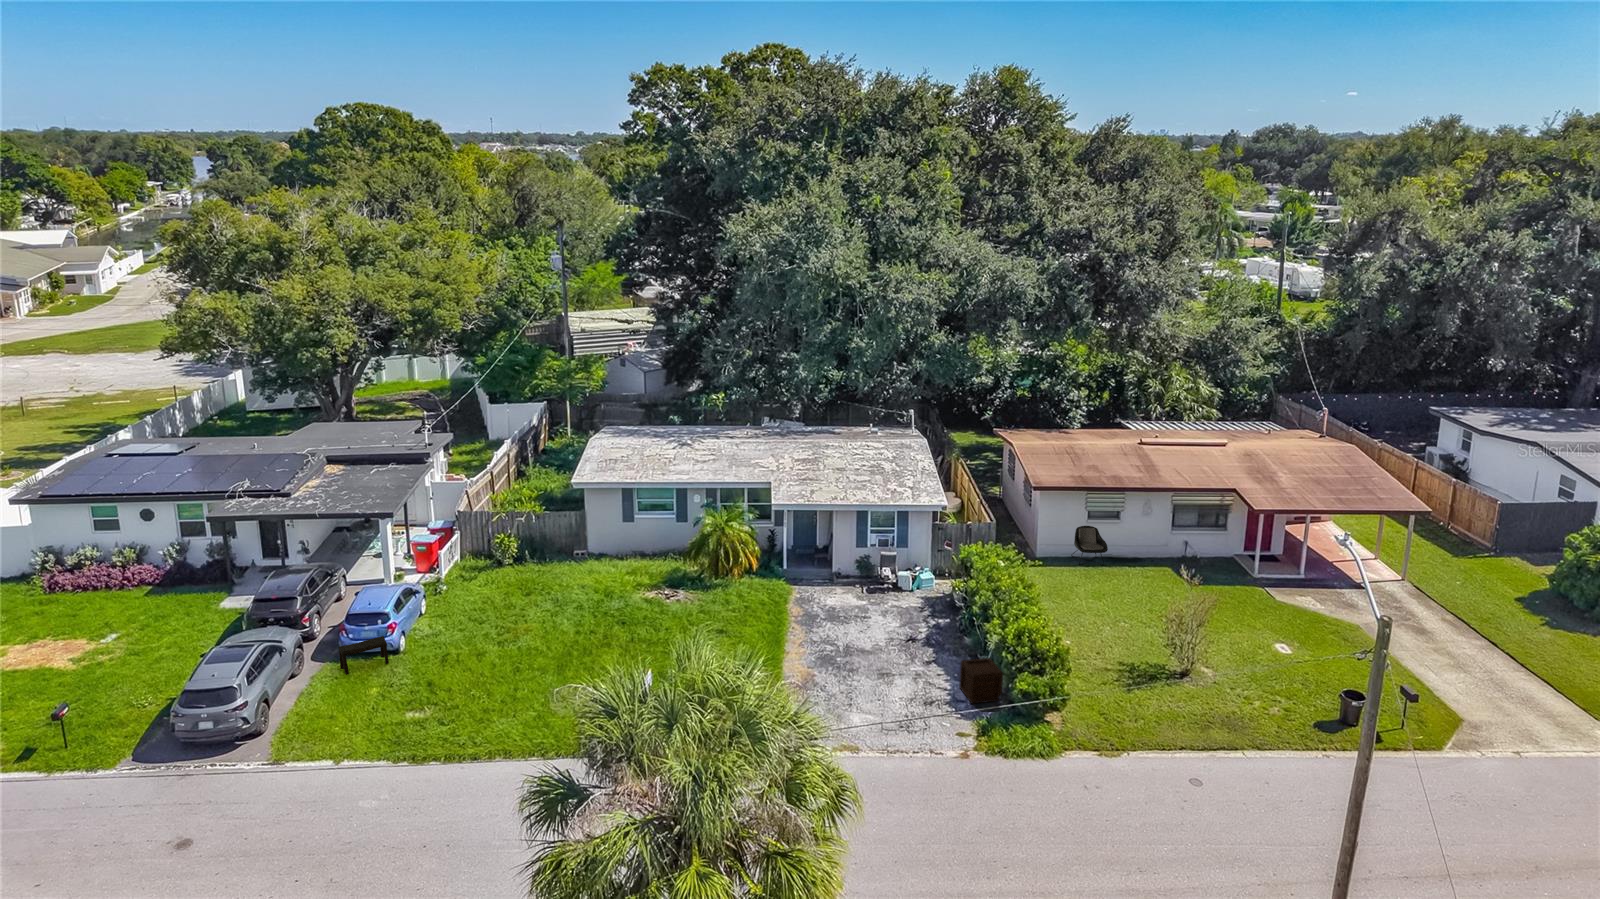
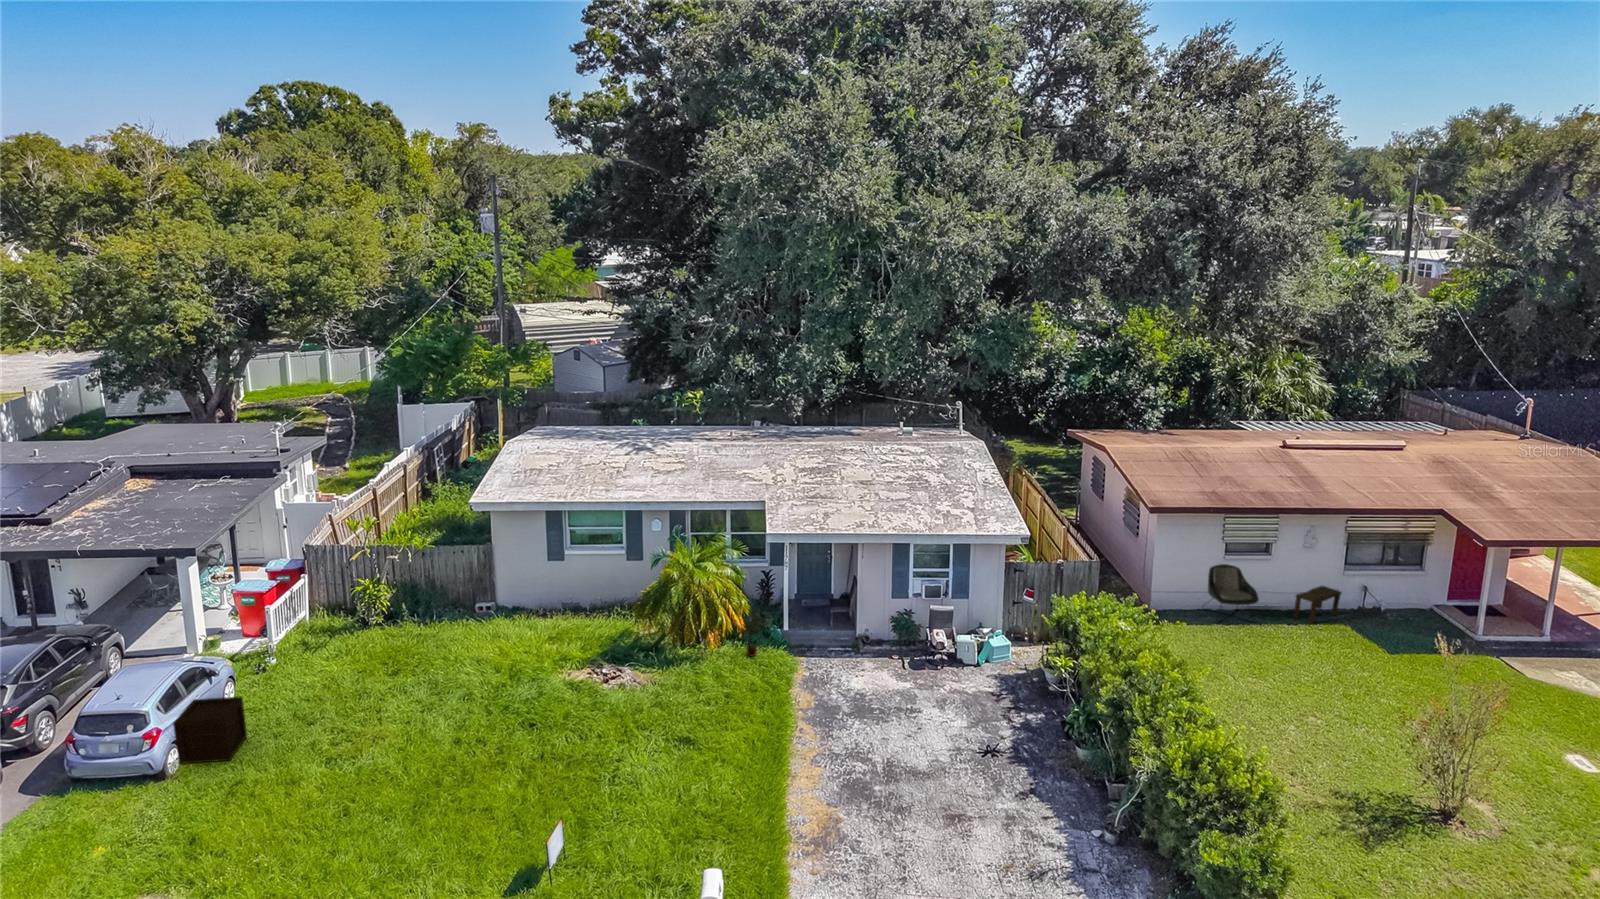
potted tree: none [748,552,774,585] -> present [734,607,770,656]
bench: present [339,636,389,675] -> present [1293,586,1341,624]
wooden crate: present [959,658,1003,704] -> present [173,697,247,764]

